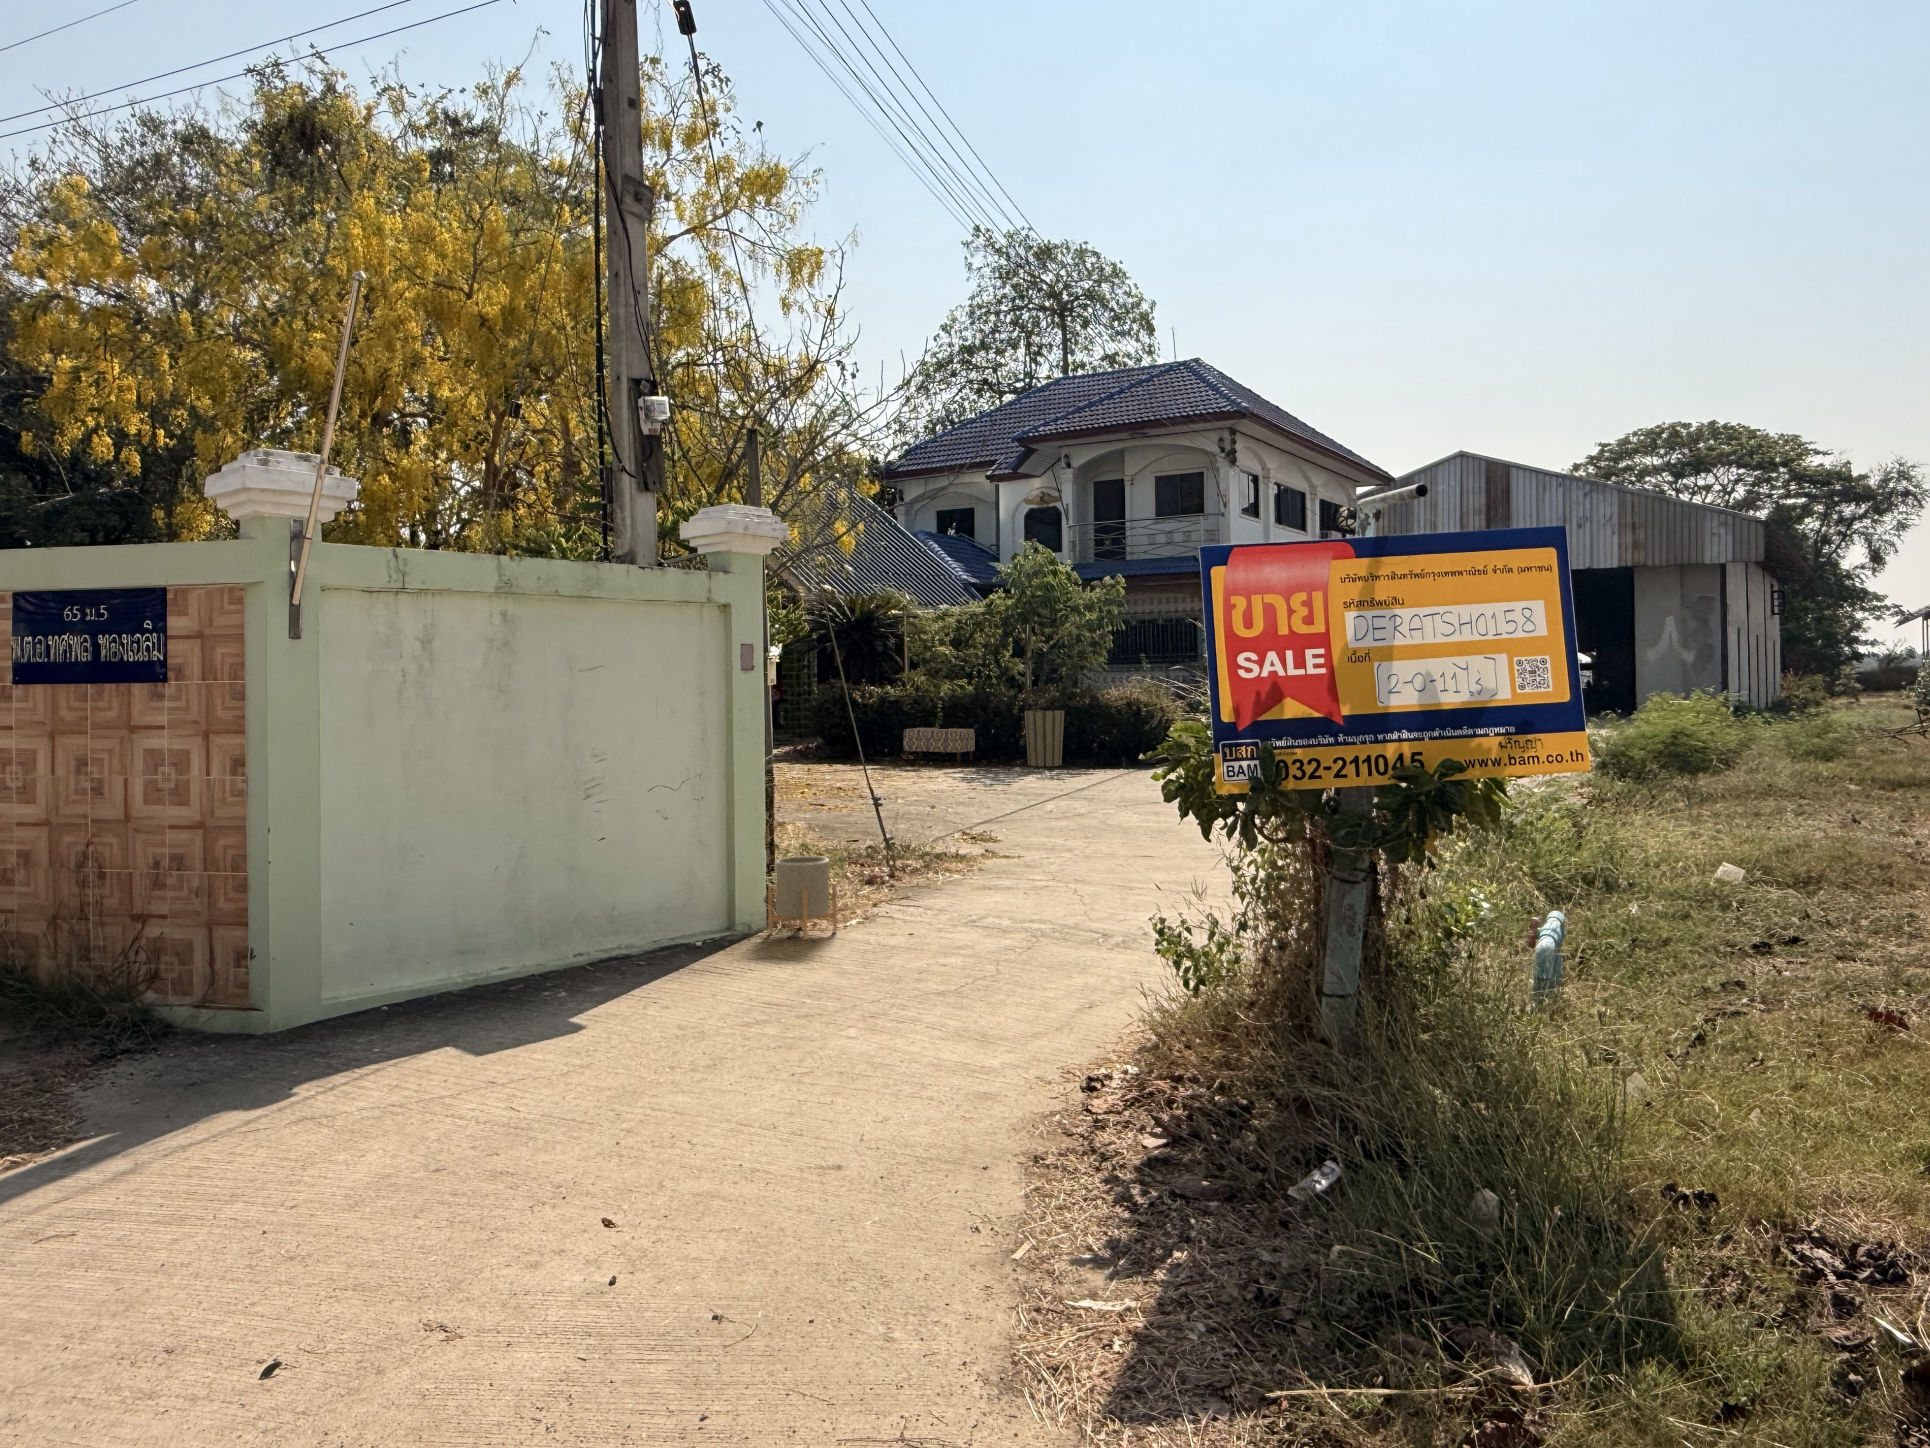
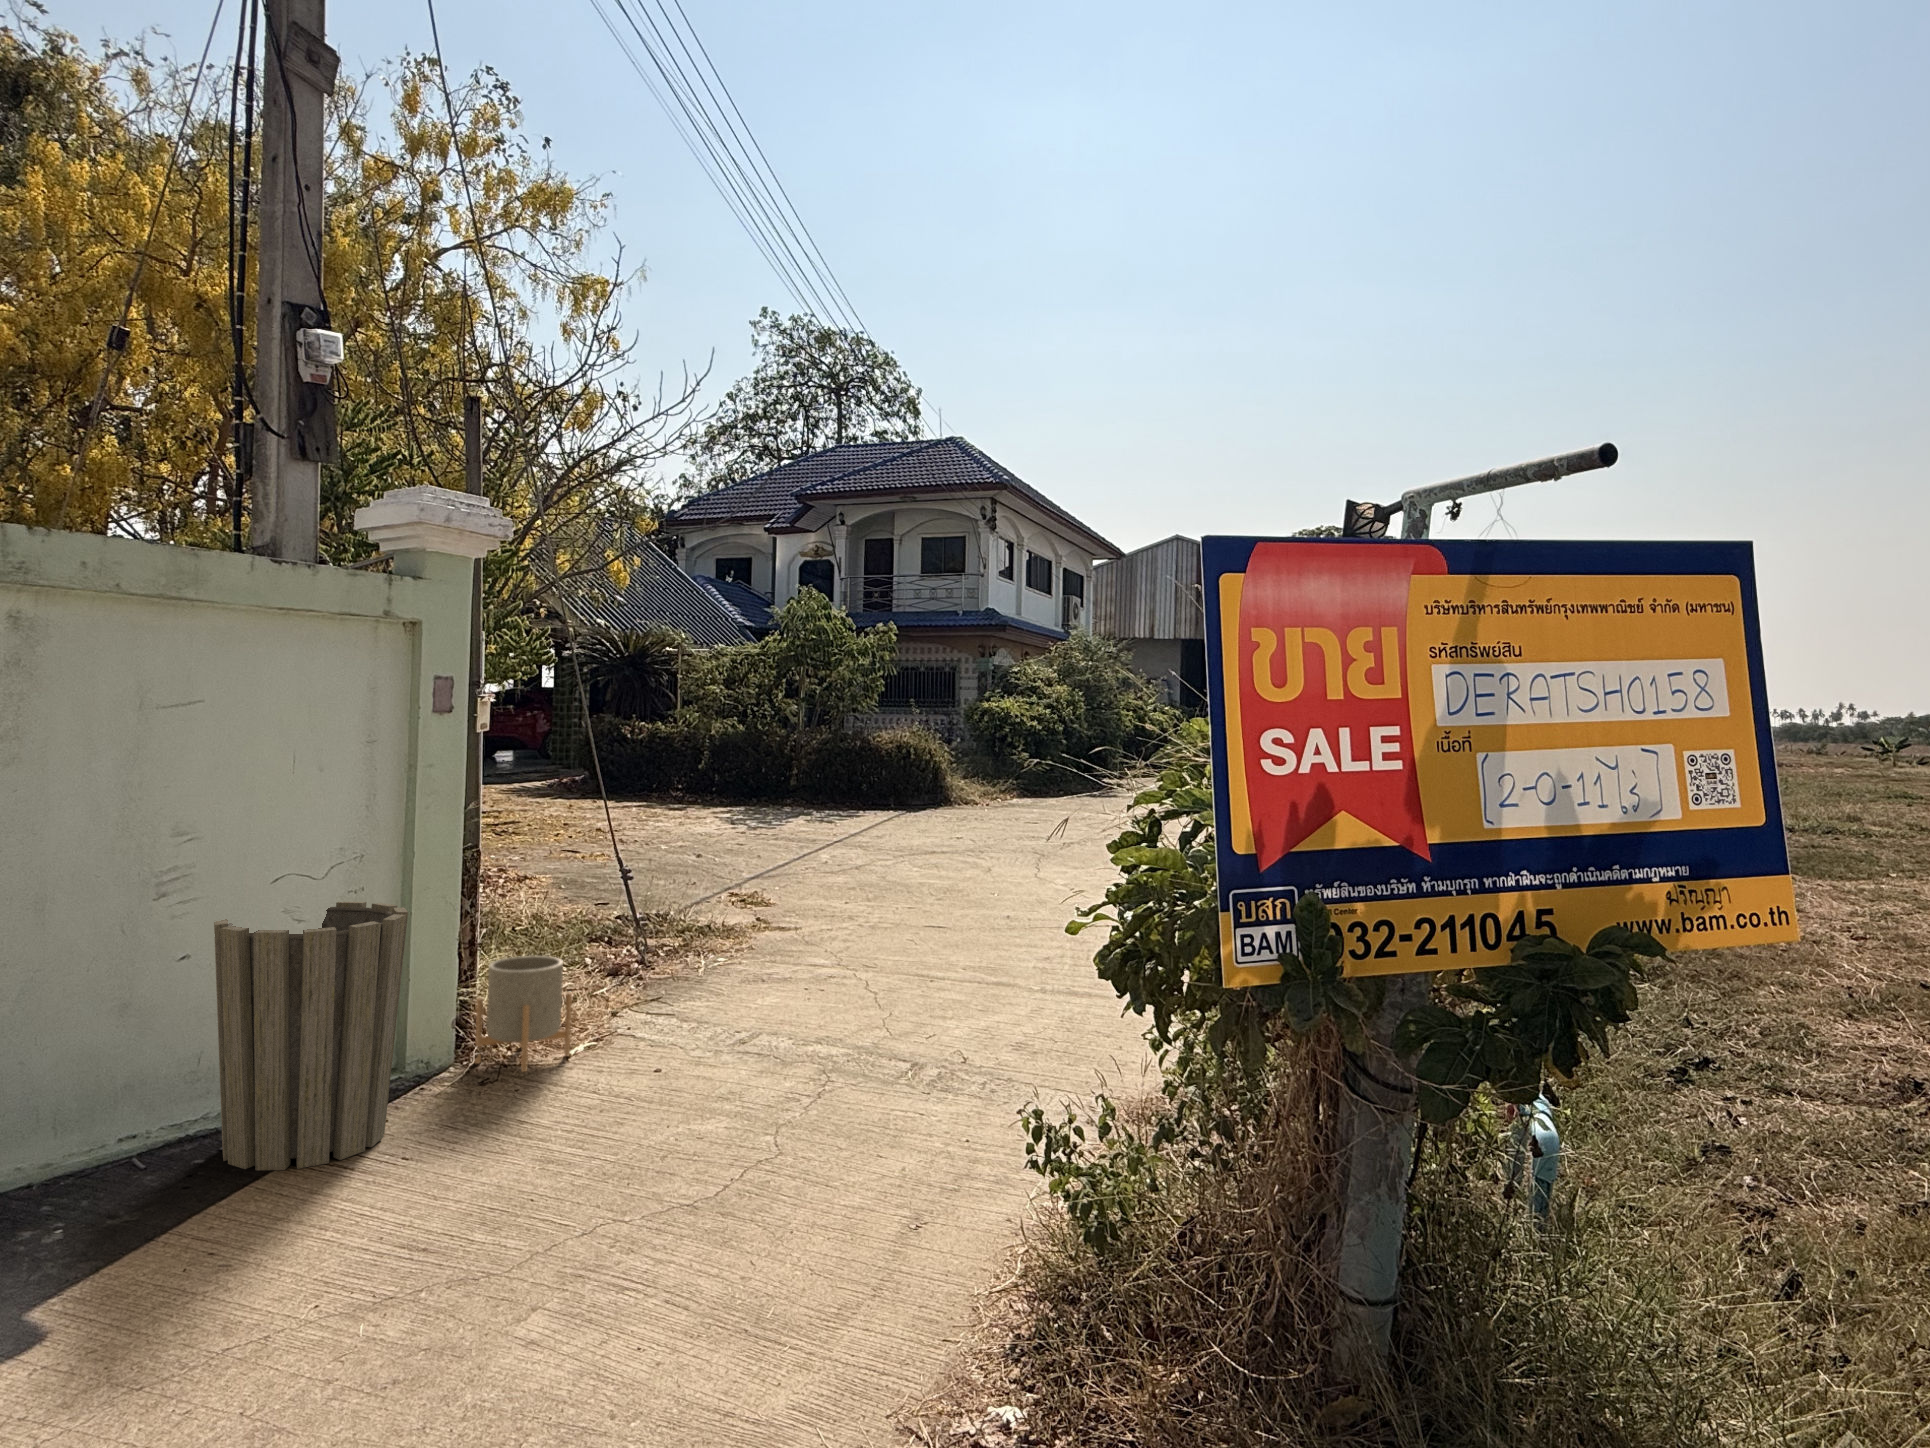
trash can: present [1025,710,1064,767] -> present [214,901,408,1170]
bench: present [903,728,975,762] -> none [672,768,745,804]

